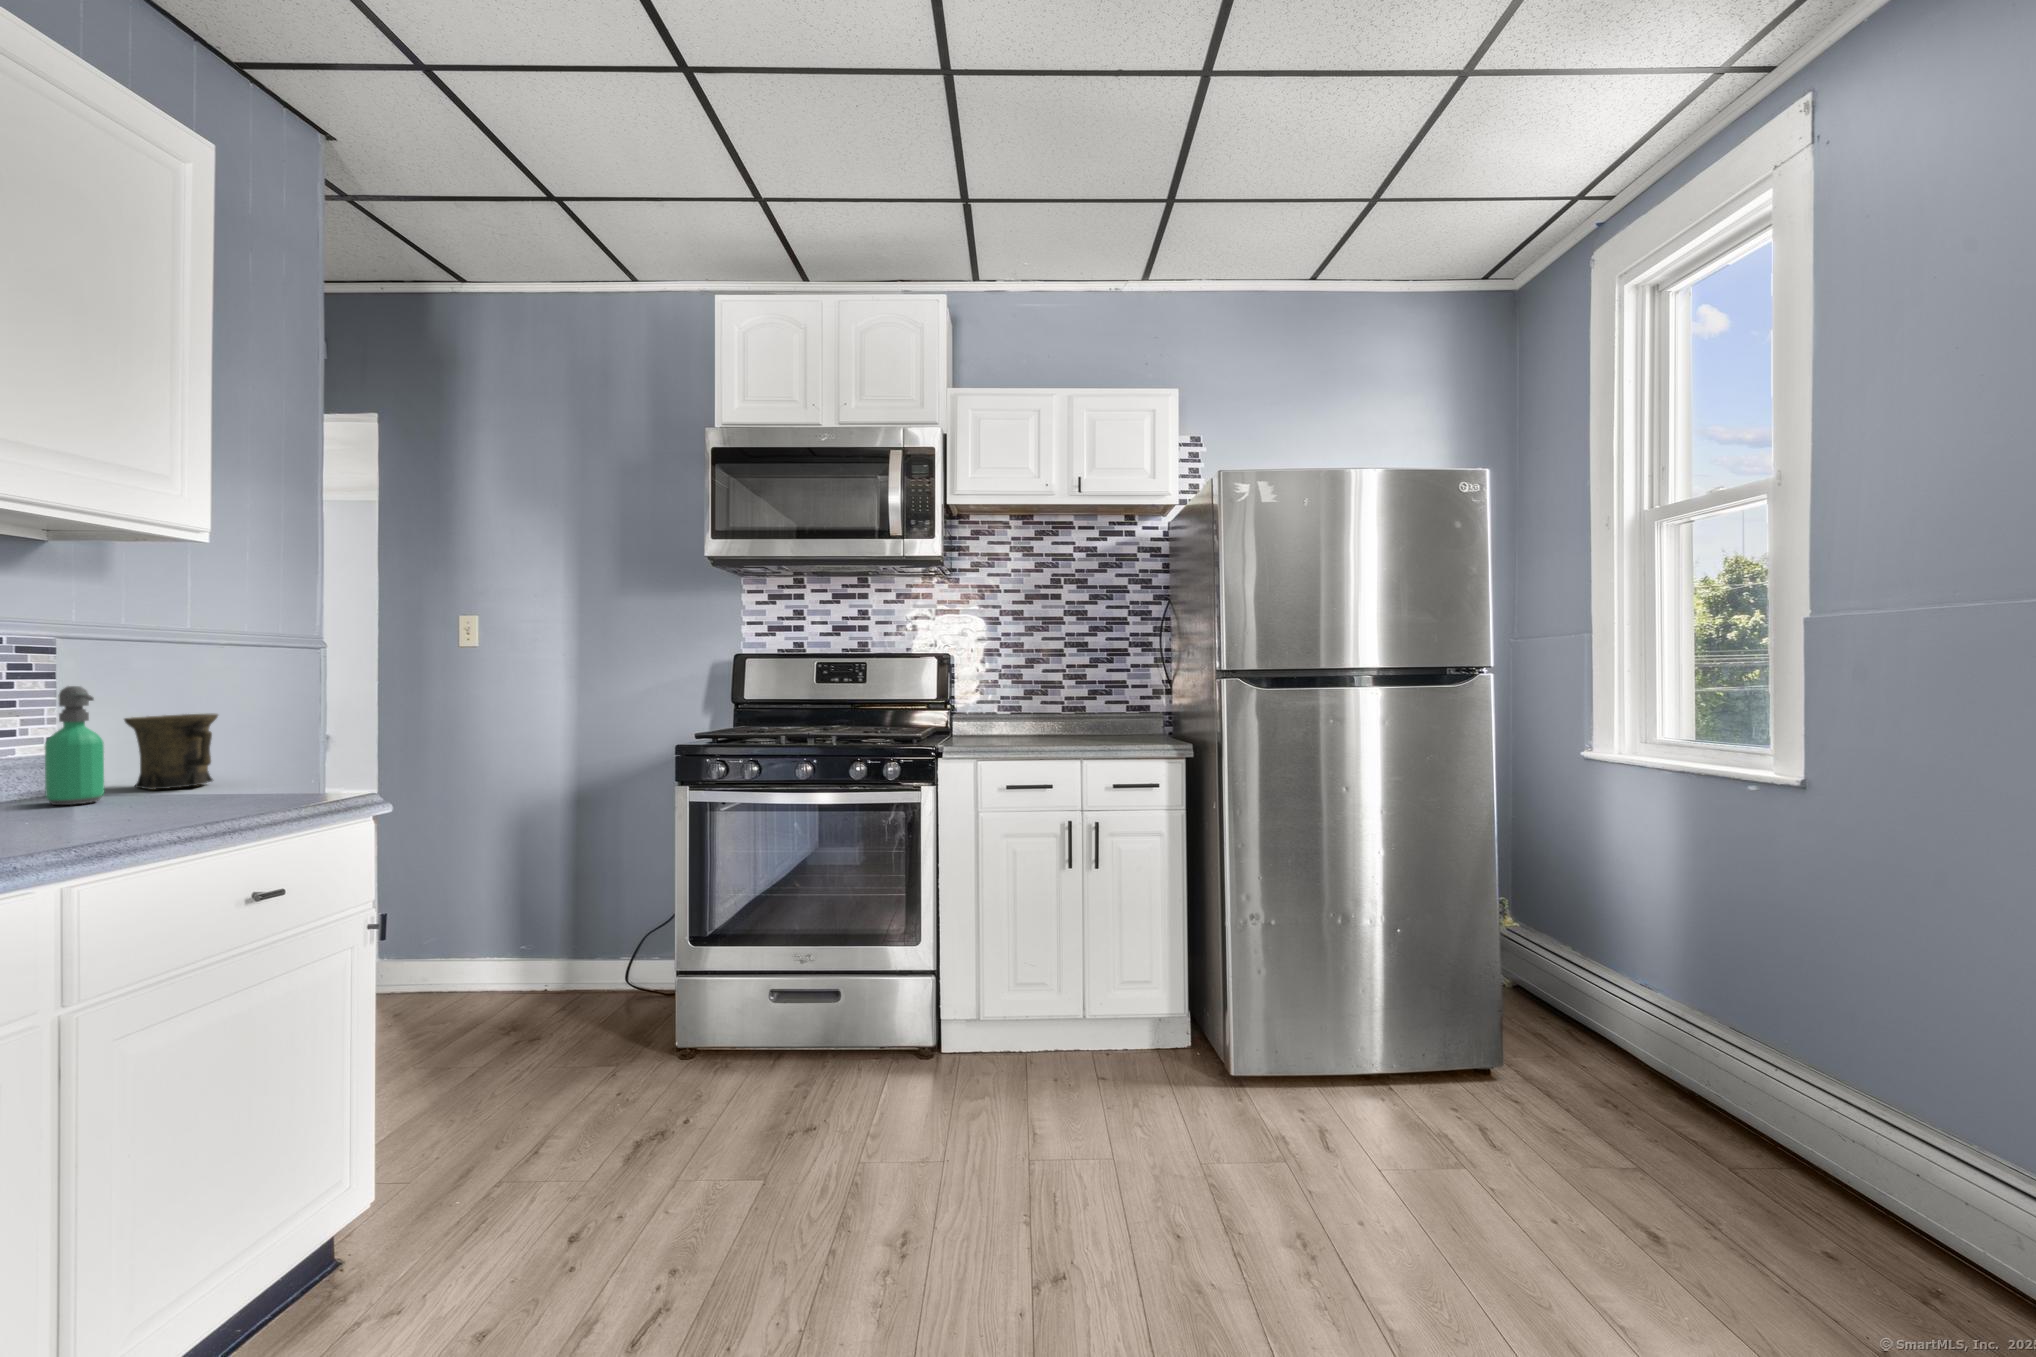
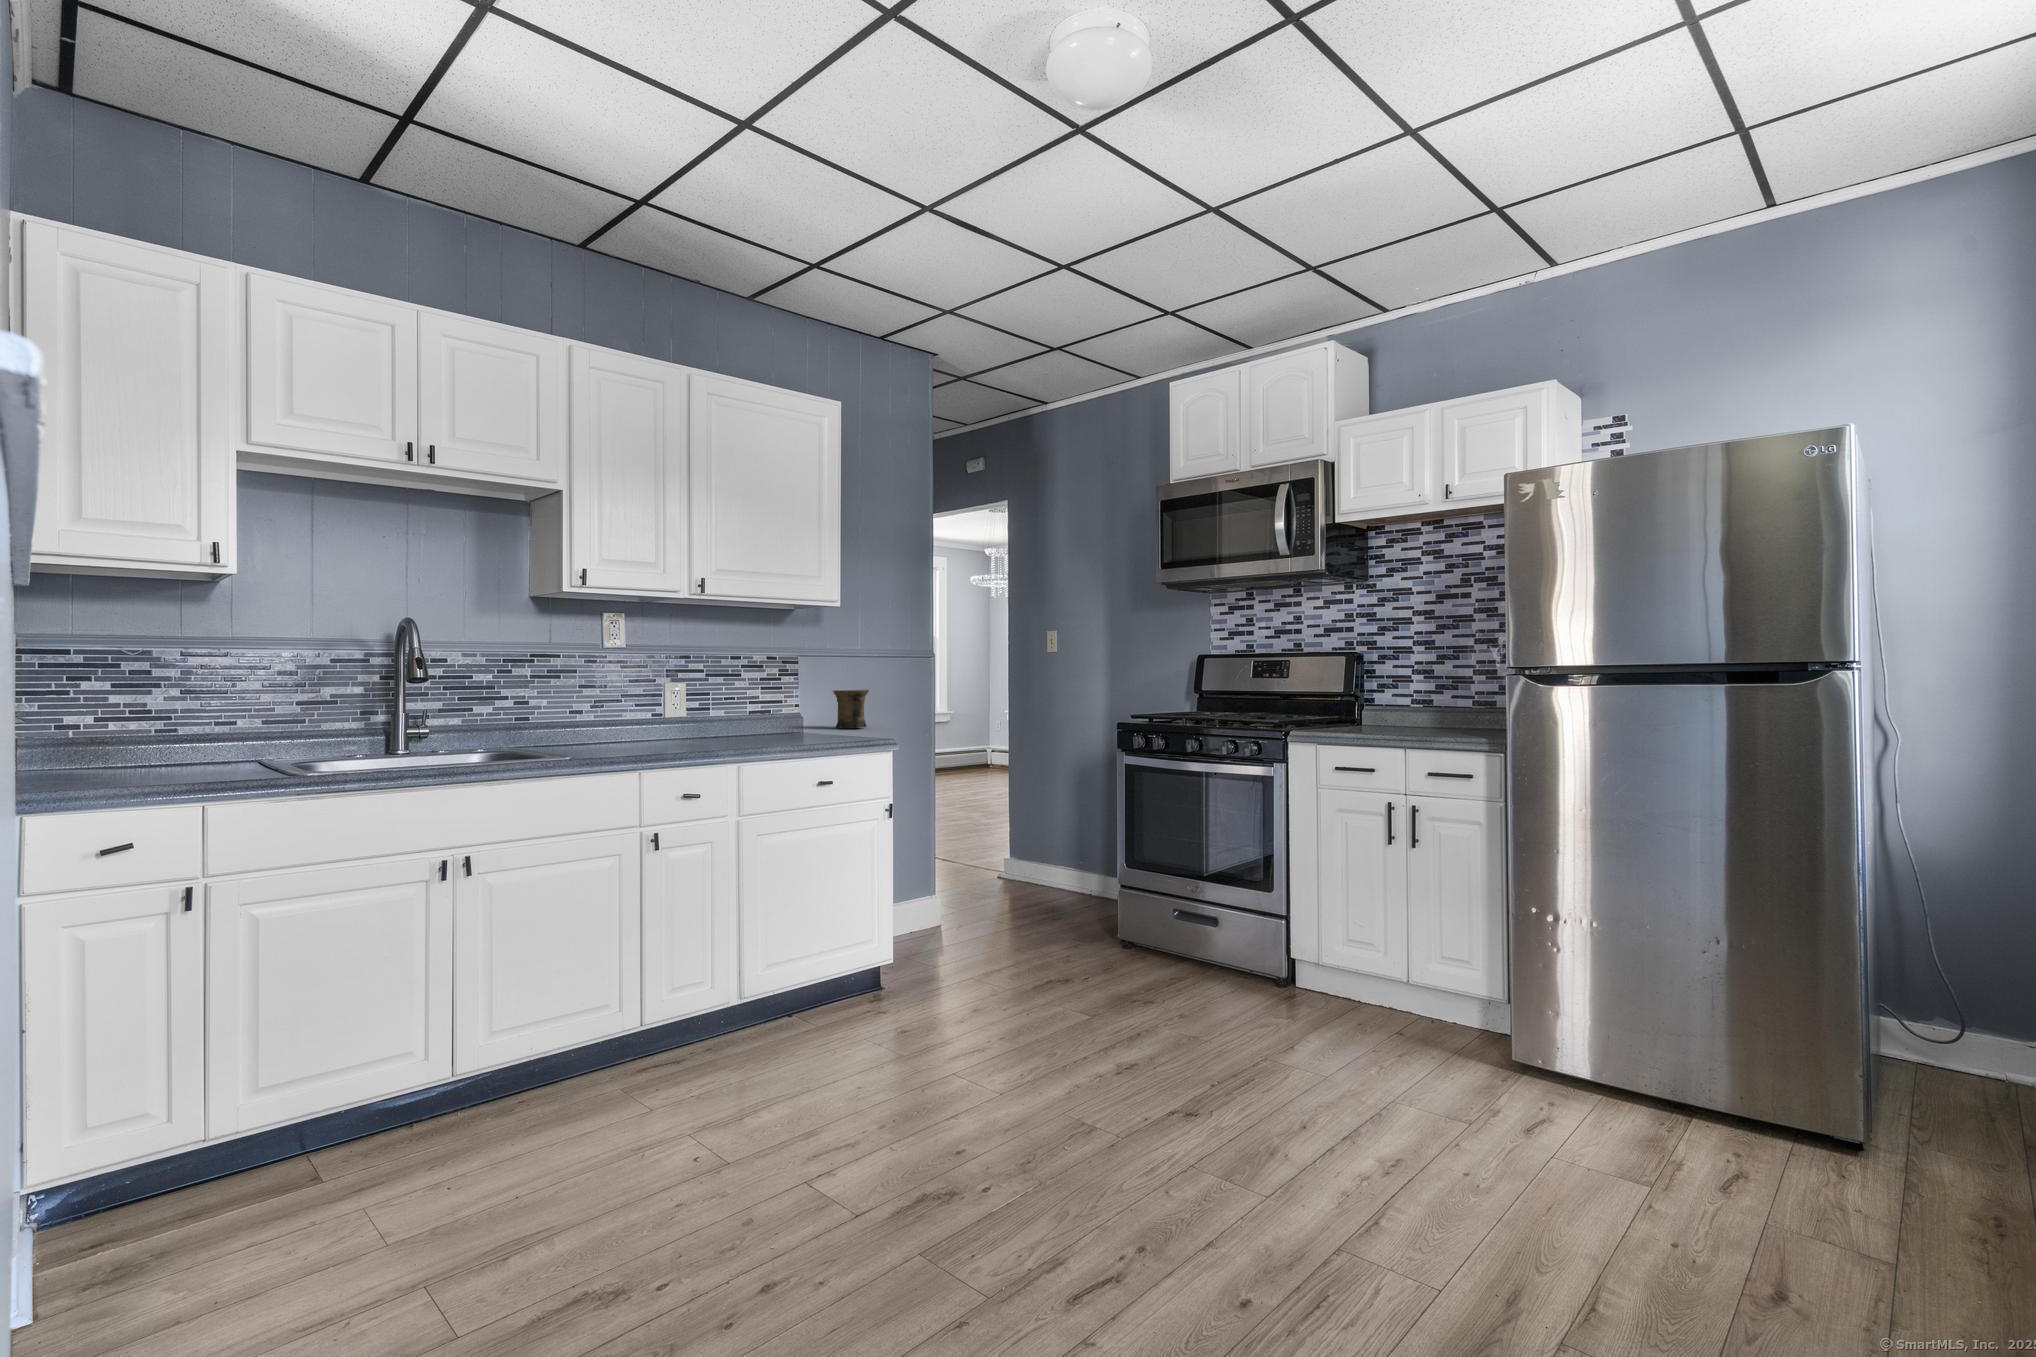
soap dispenser: present [45,686,104,805] -> none [798,673,818,731]

